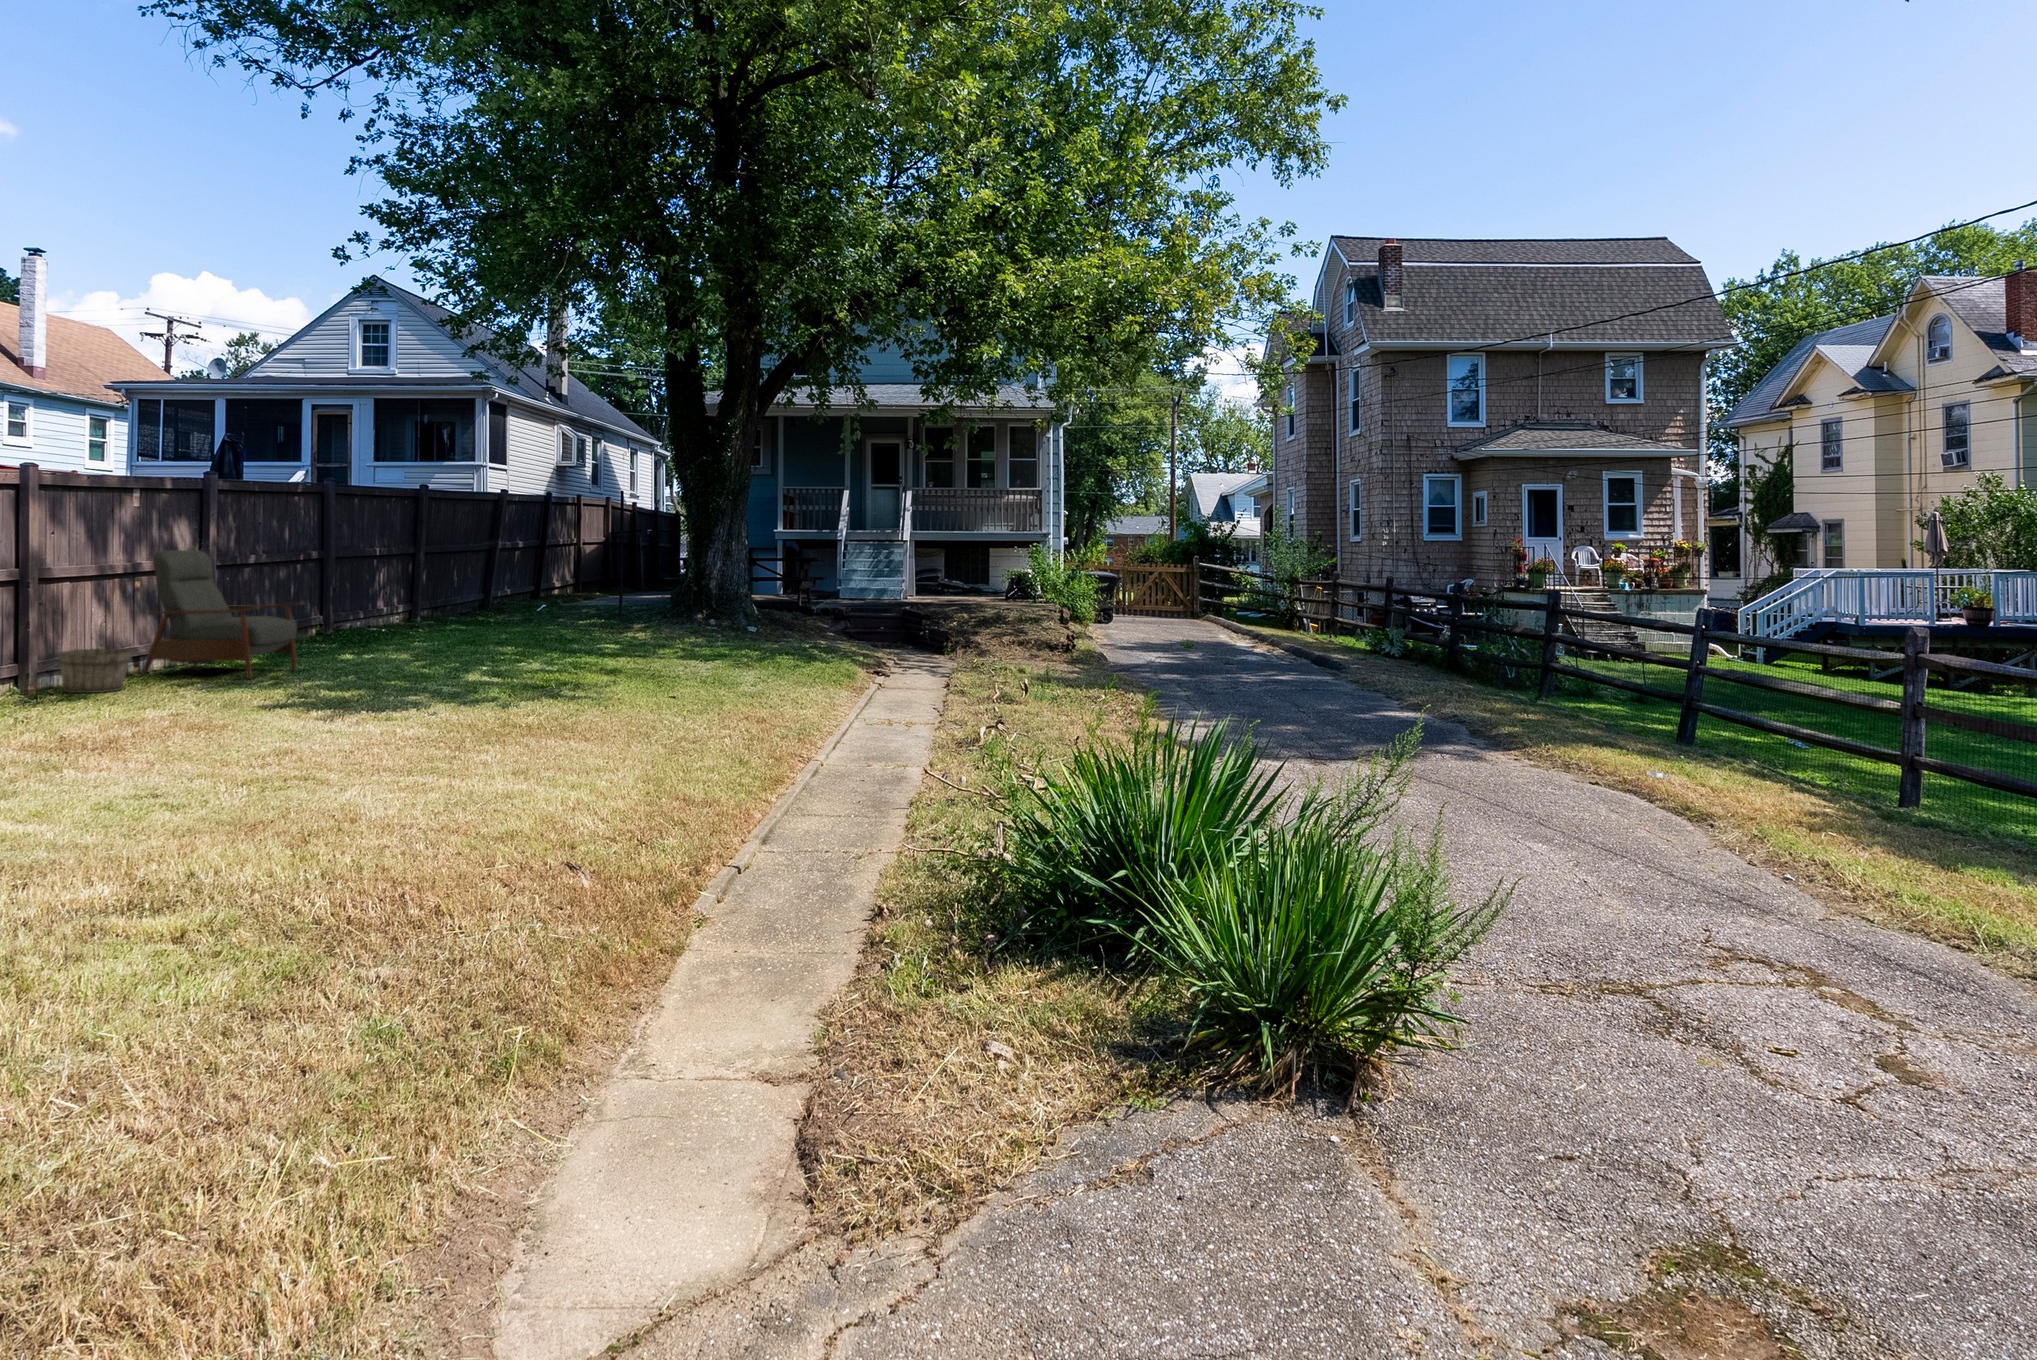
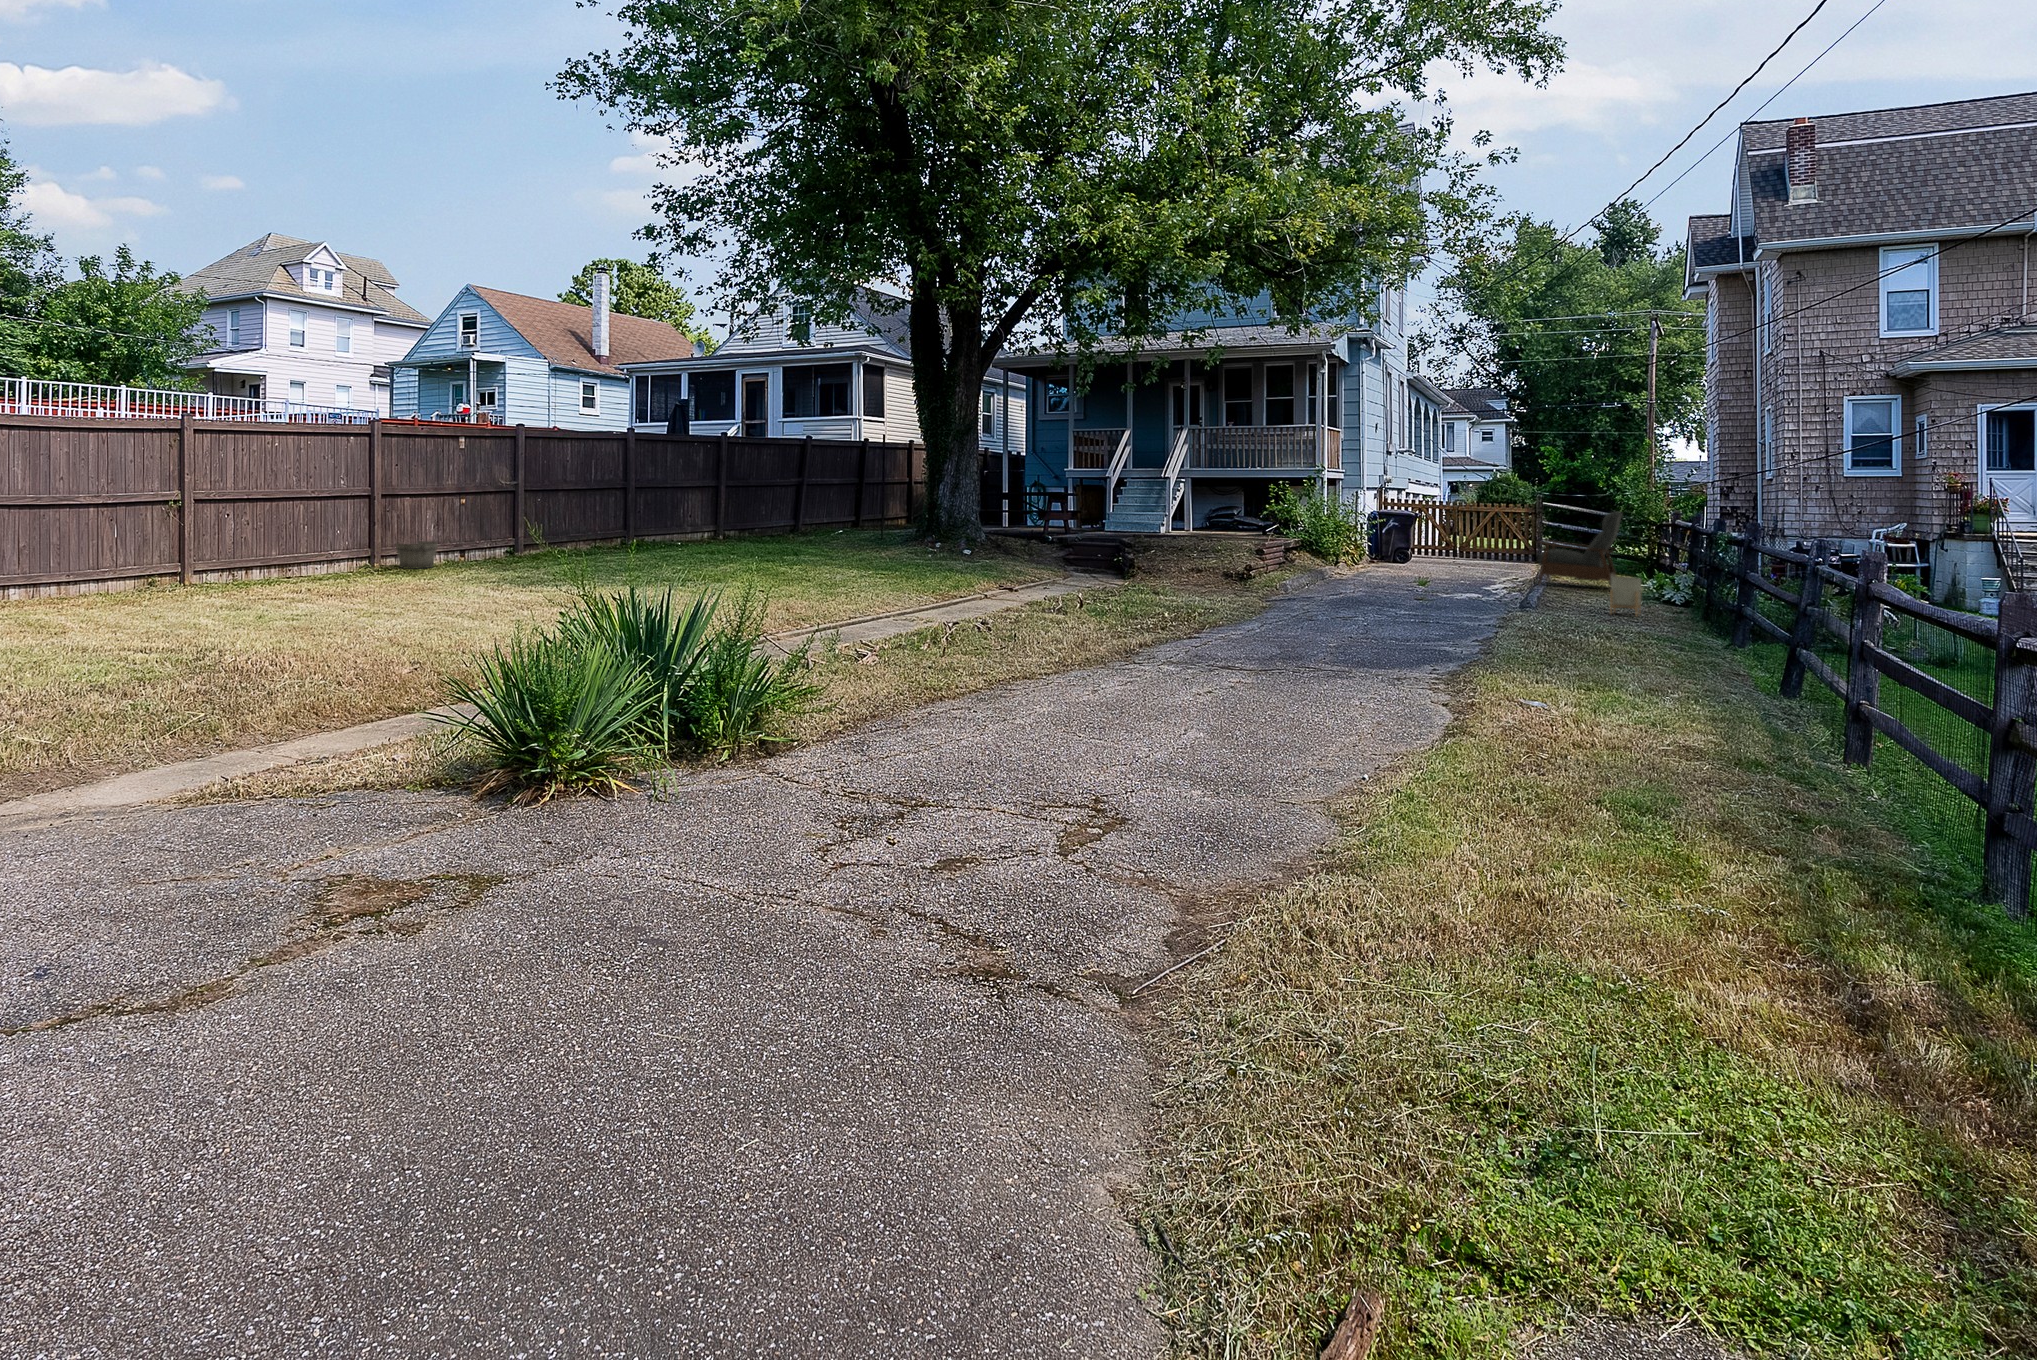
chair: present [142,550,303,679] -> present [1538,511,1623,586]
planter: none [1466,645,1495,682] -> present [1610,576,1641,616]

